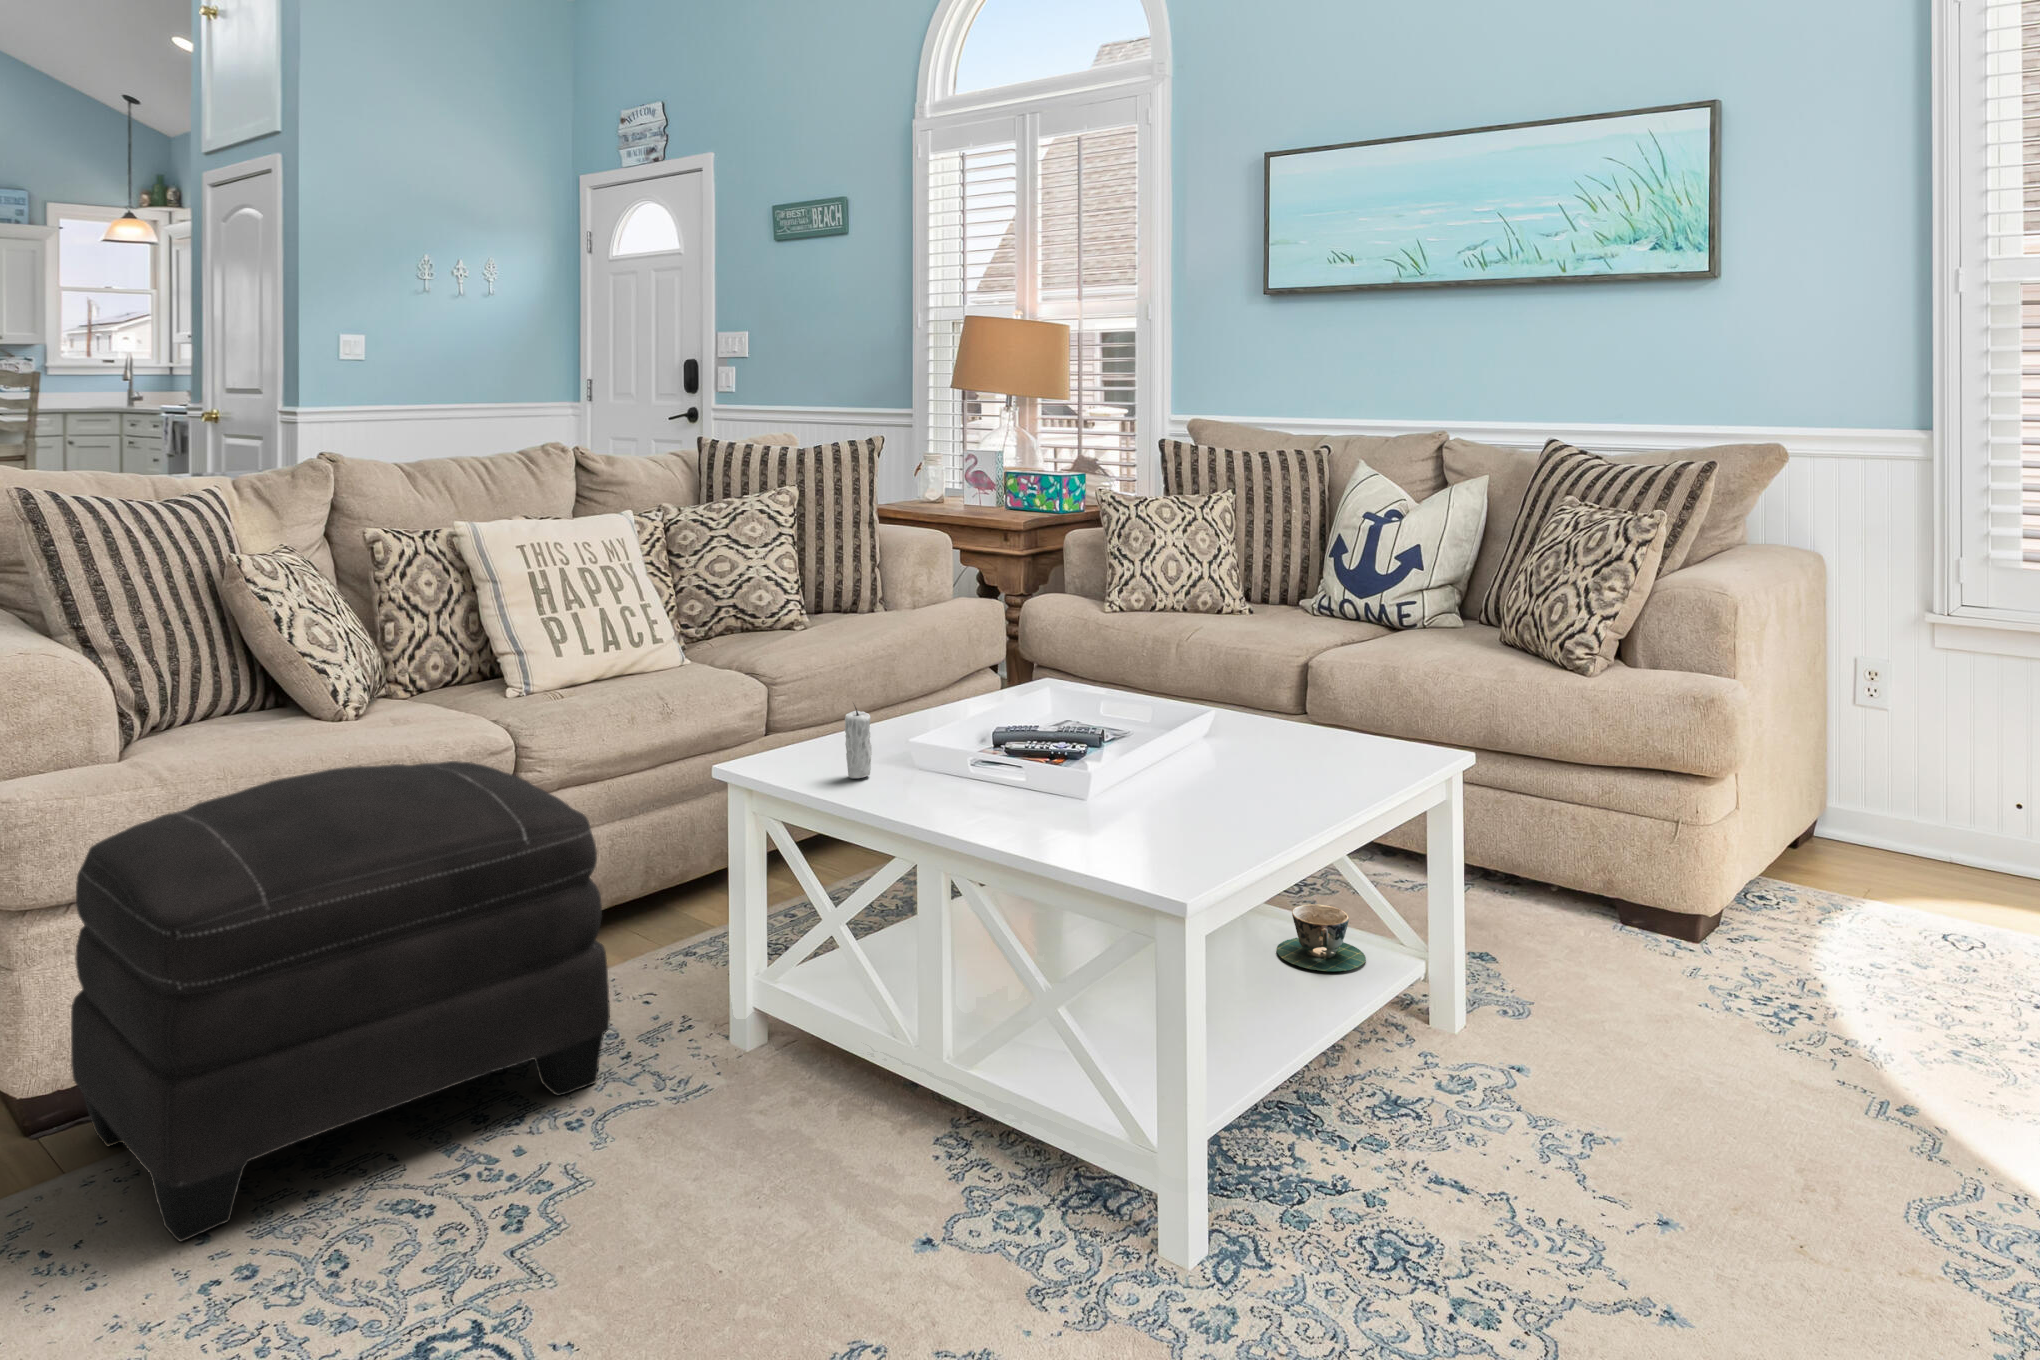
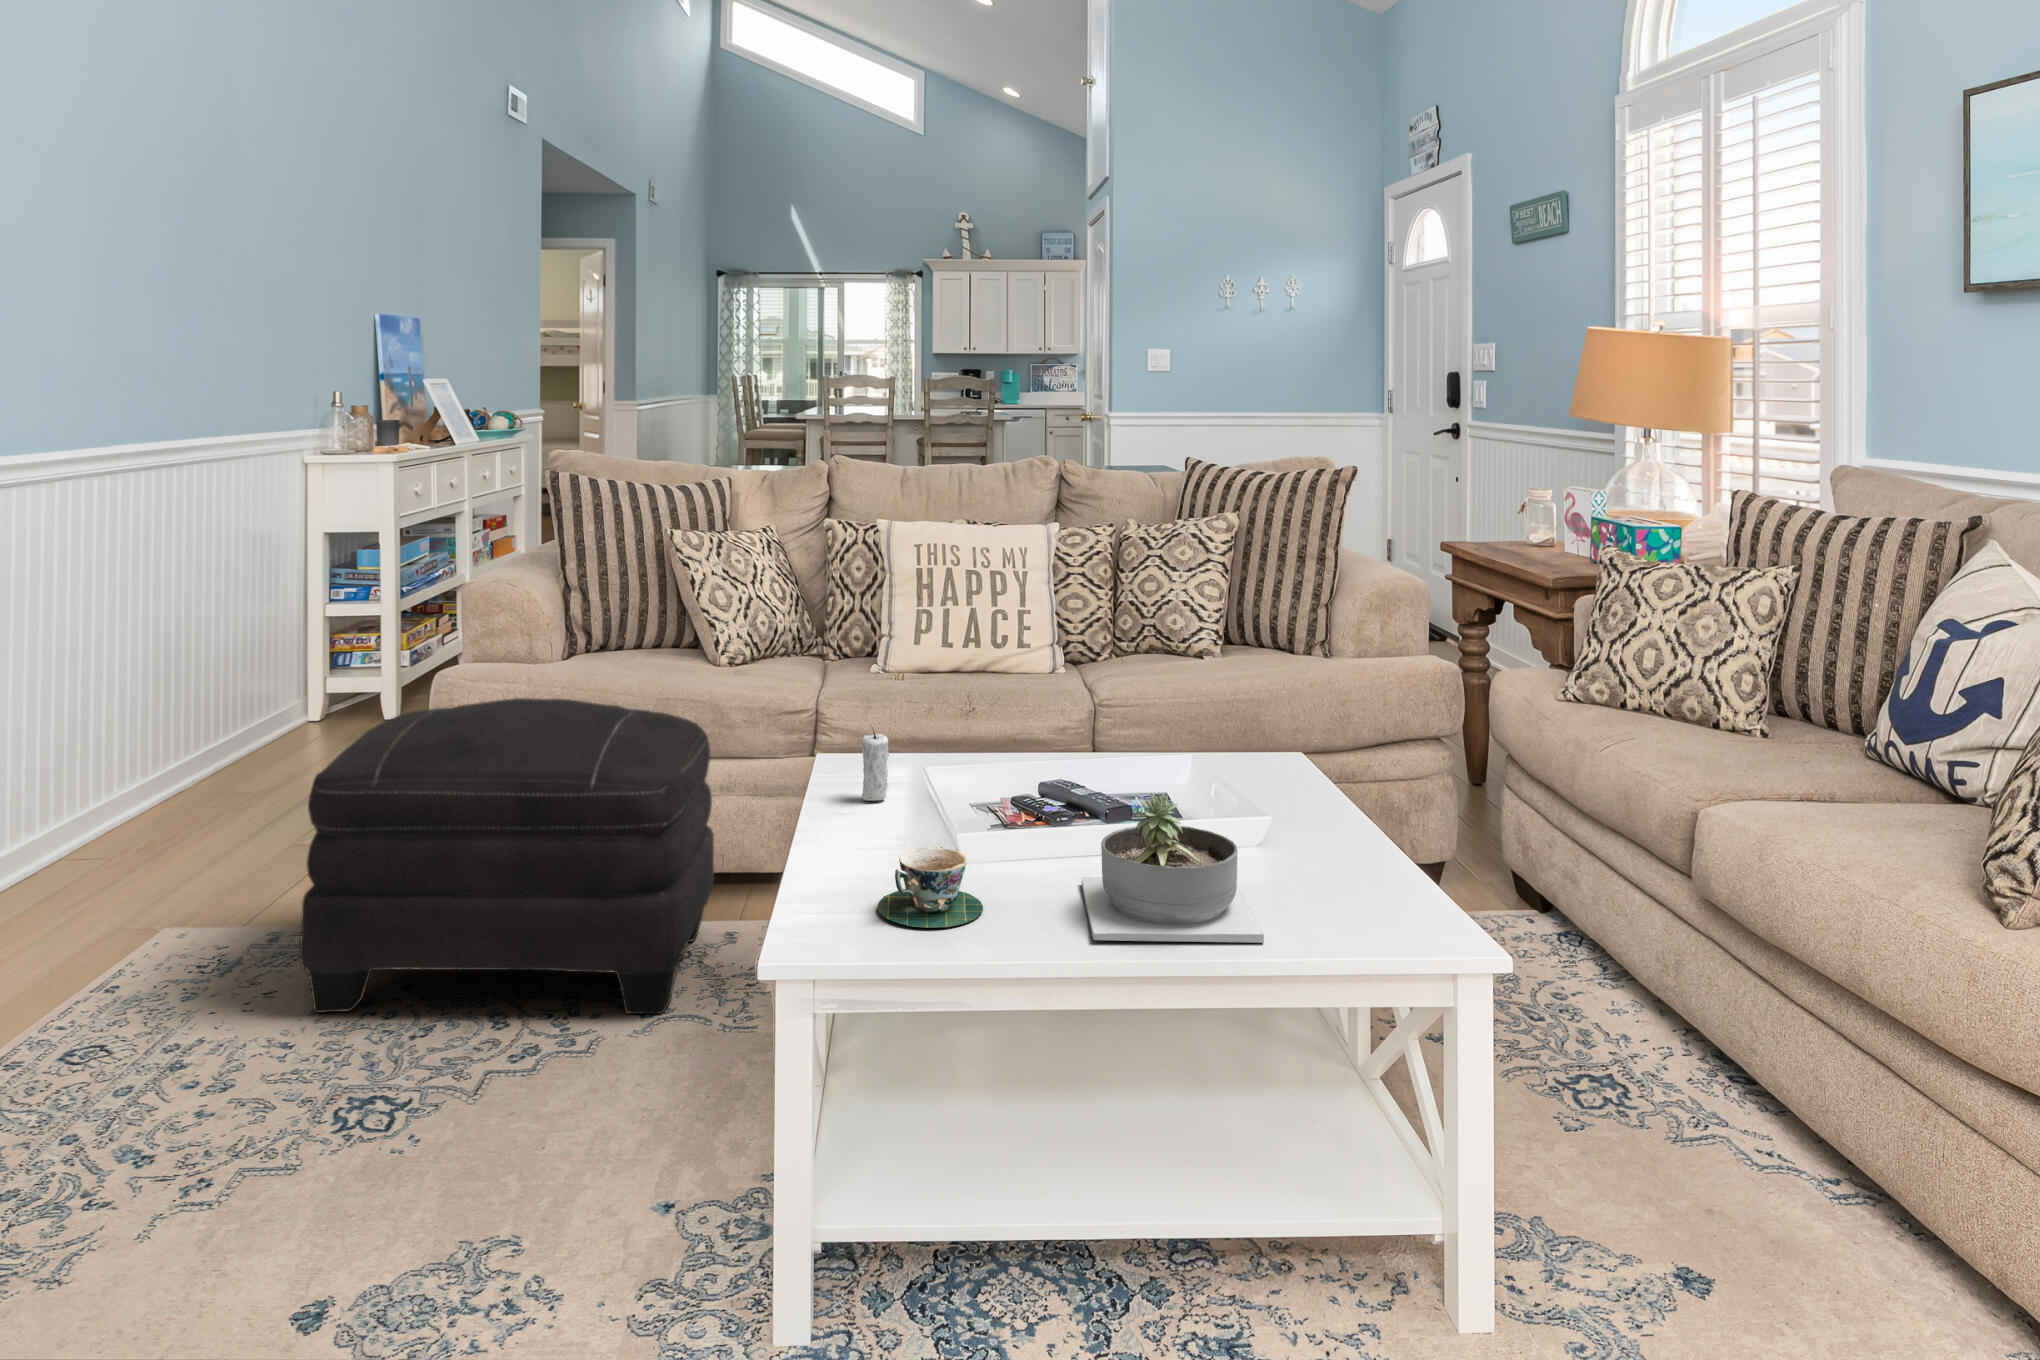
succulent planter: none [1168,688,1356,809] -> present [1081,793,1264,943]
teacup: present [1276,903,1366,971] -> present [878,847,983,928]

